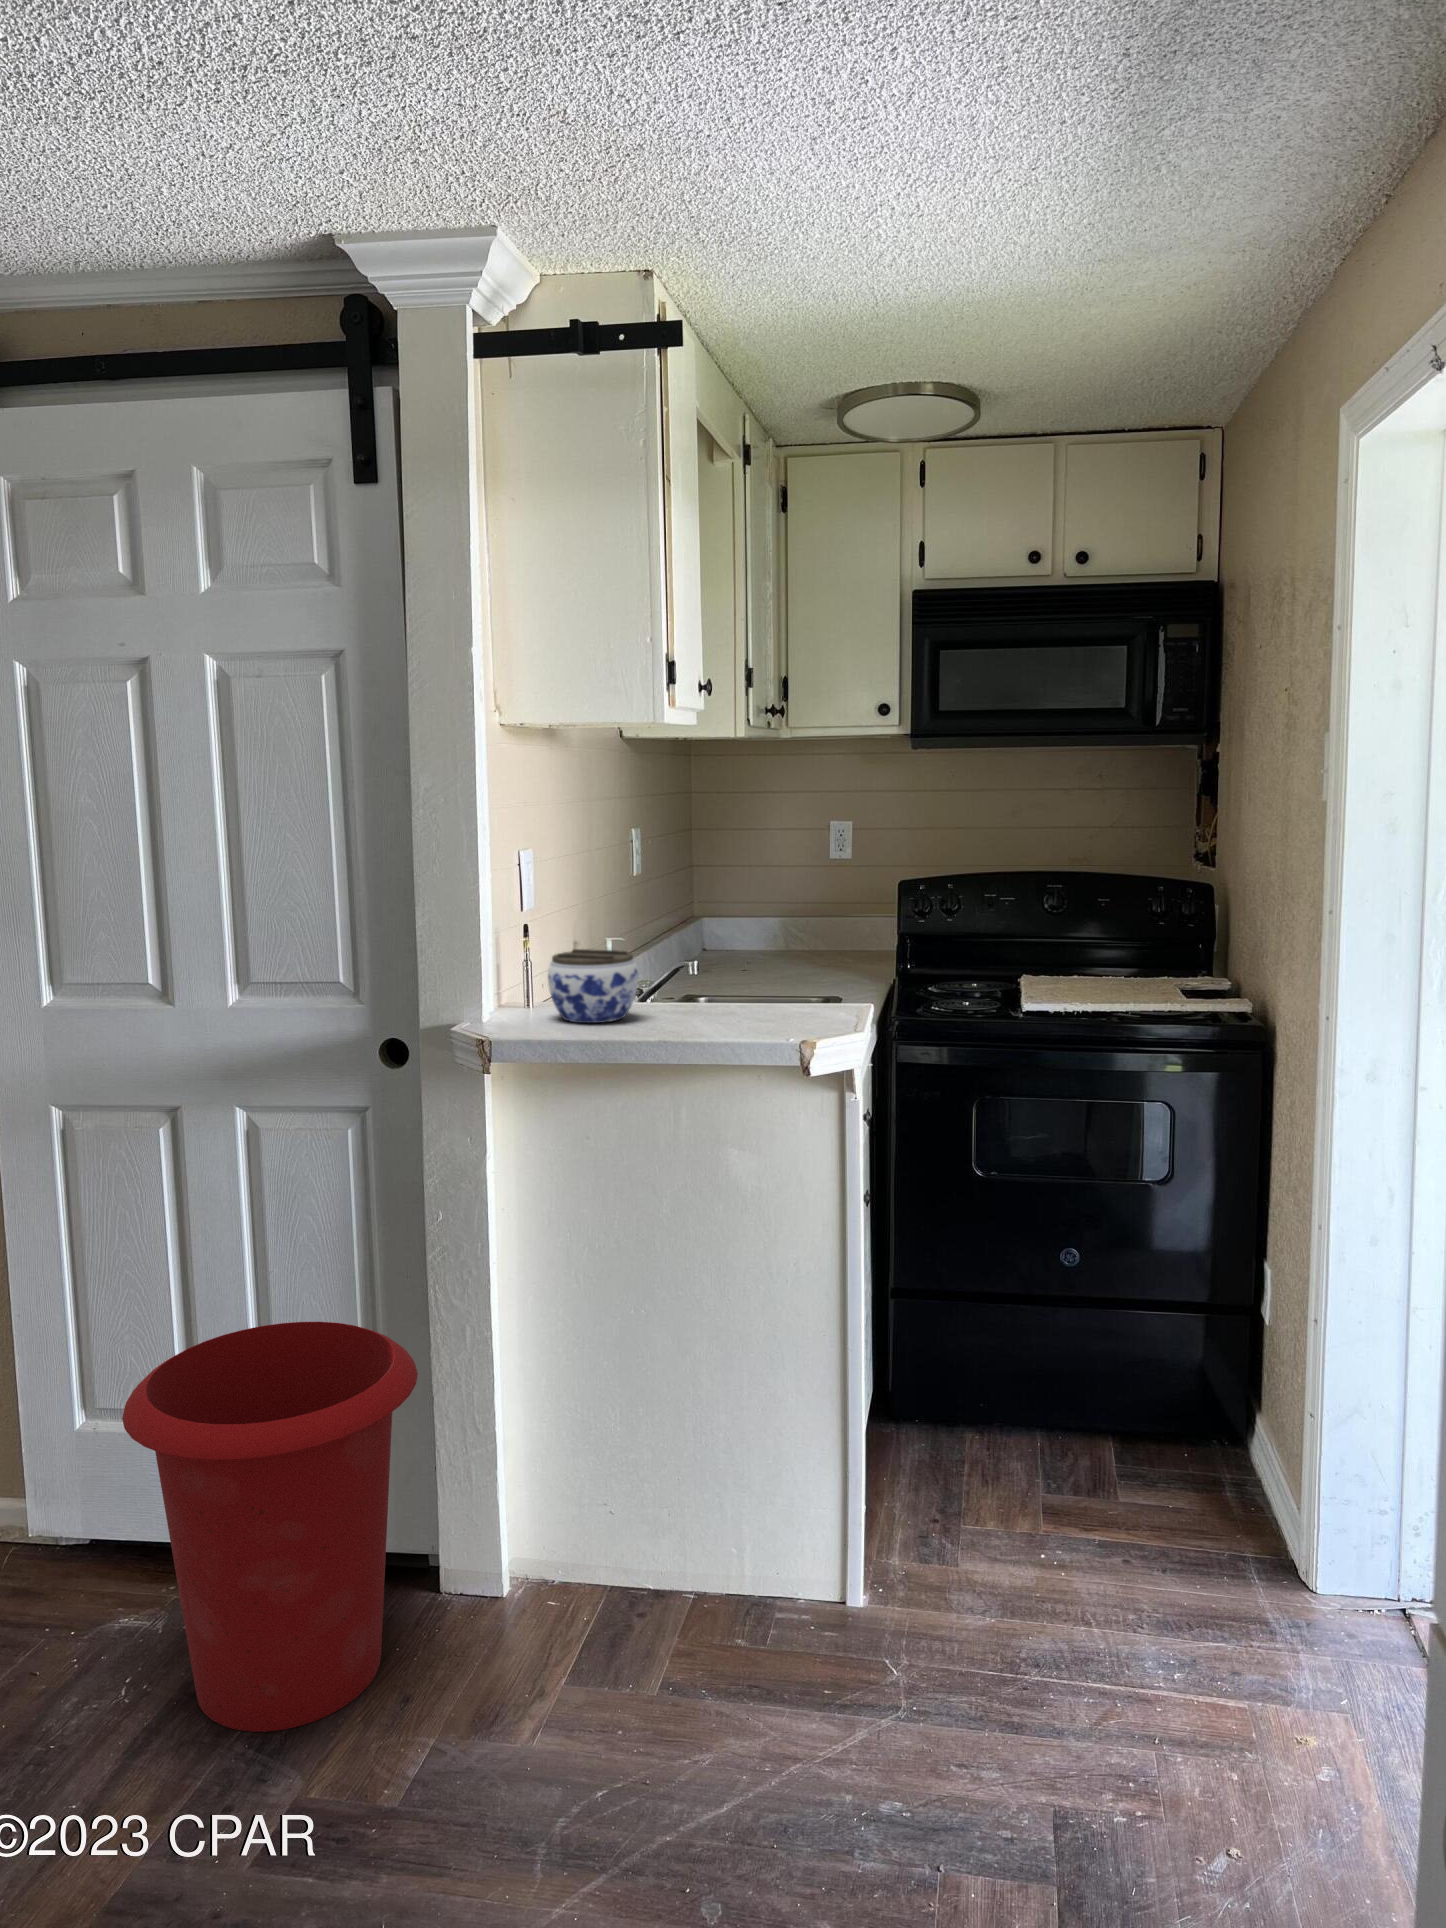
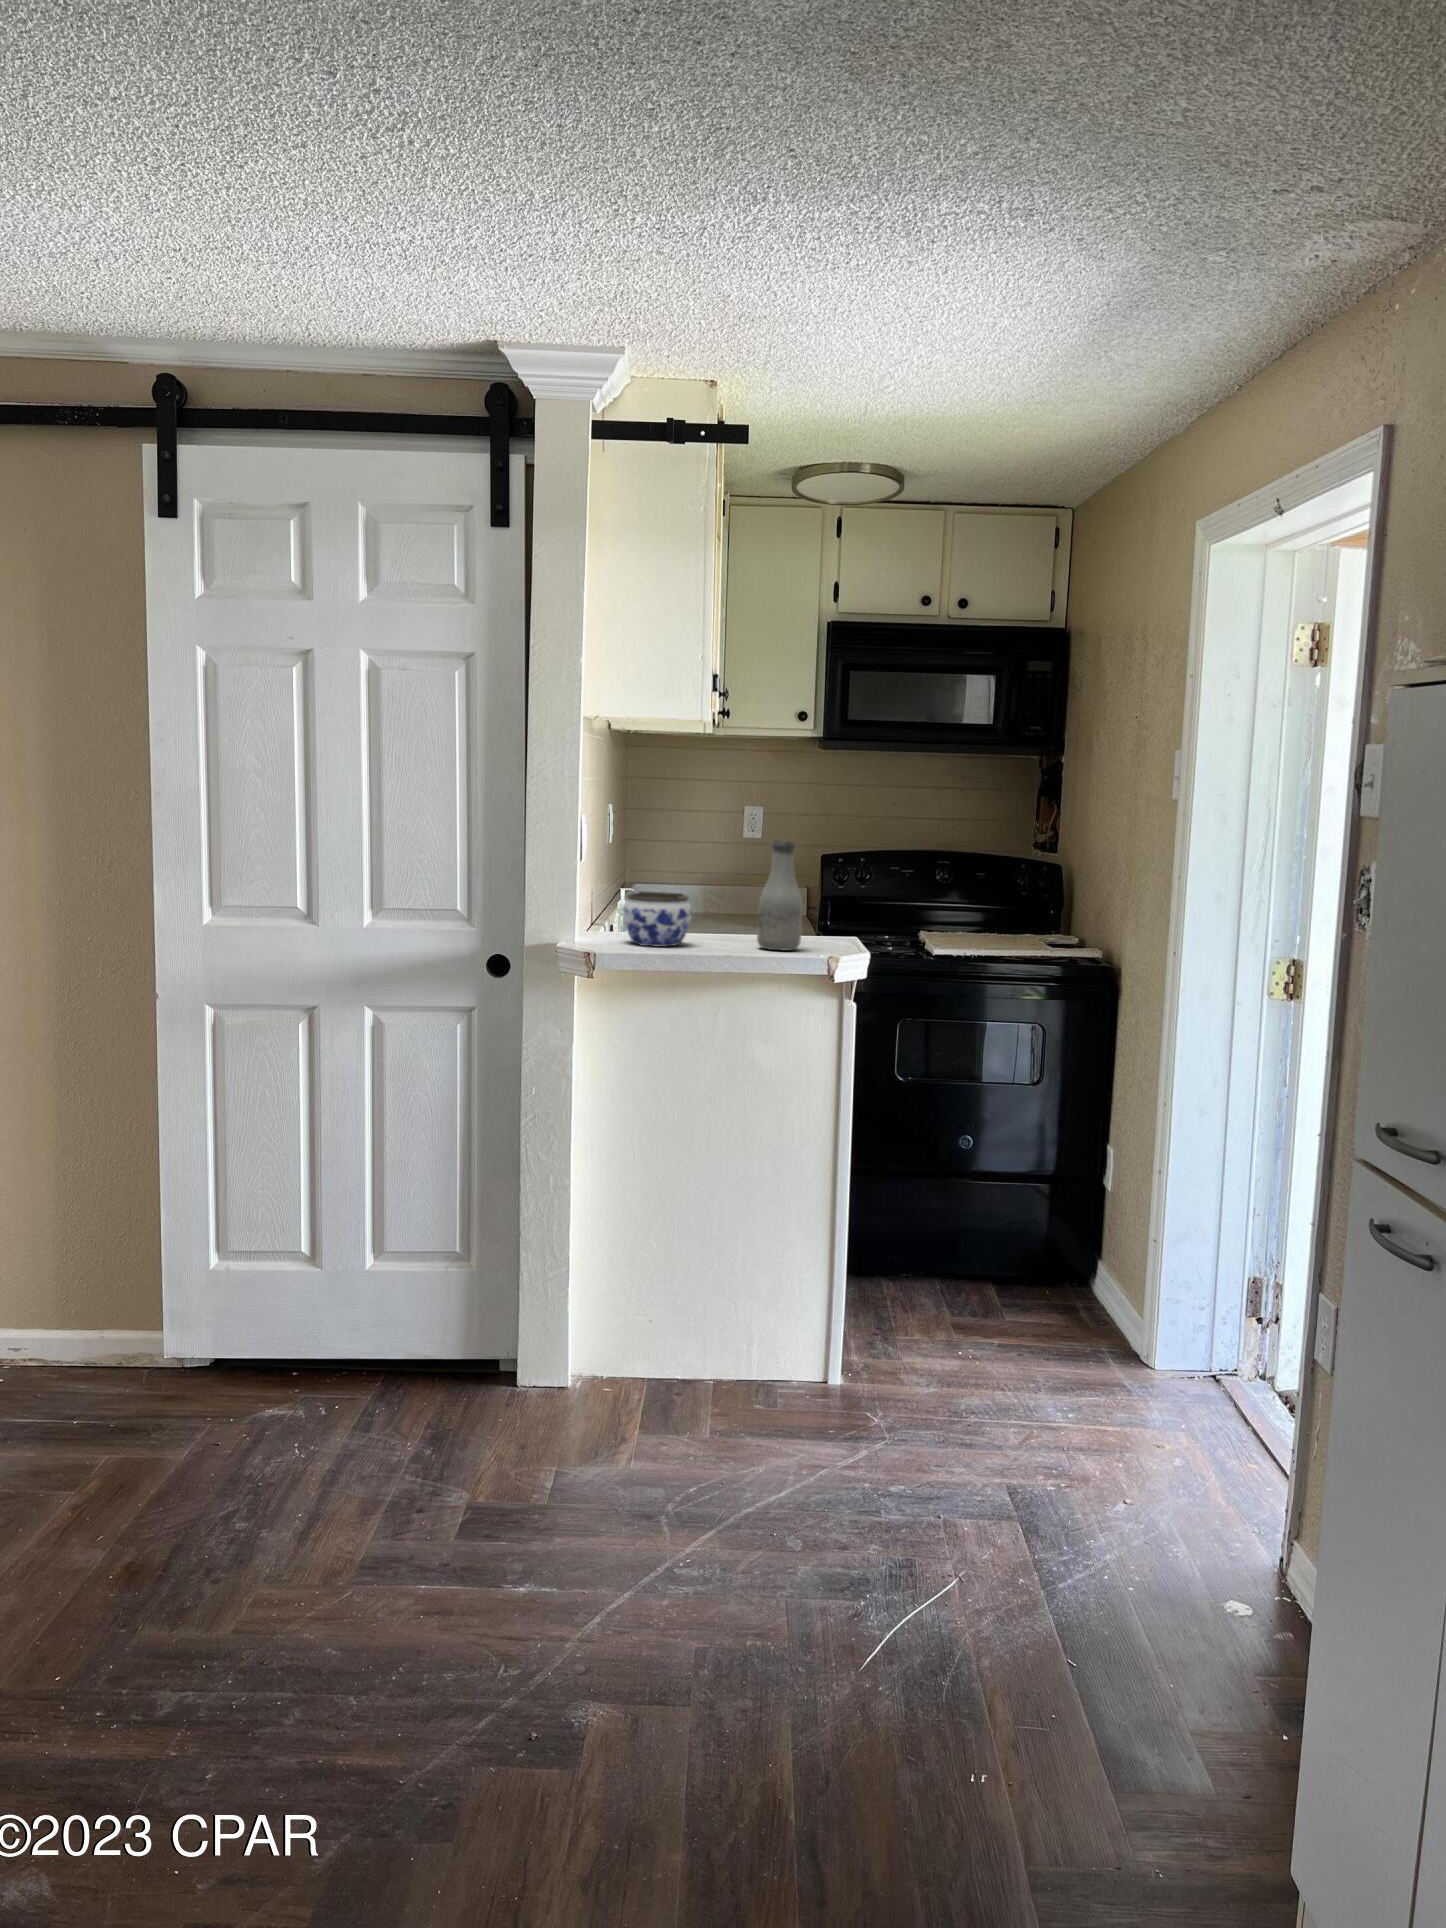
bottle: none [726,877,785,1025] -> present [757,840,803,951]
waste bin: present [122,1322,418,1732] -> none [313,1177,534,1476]

